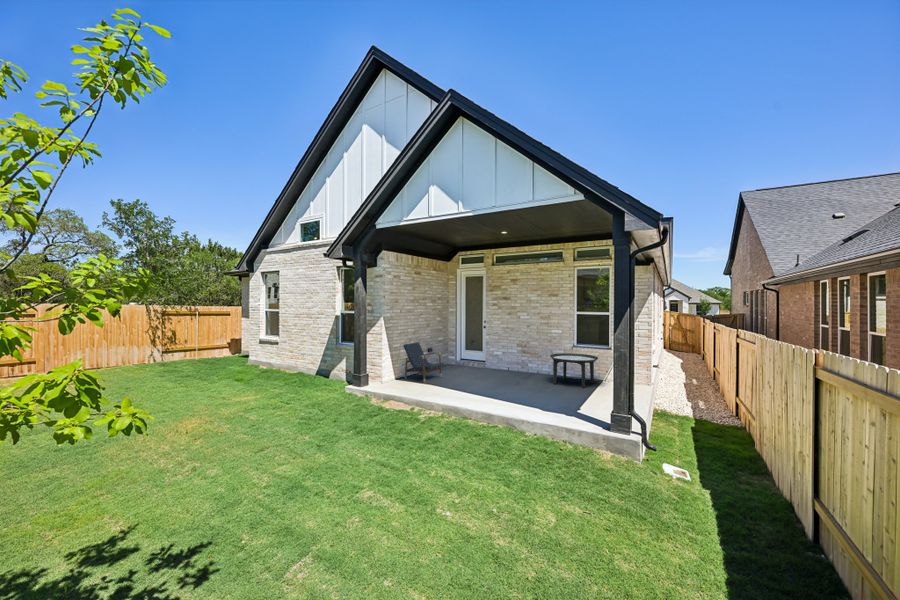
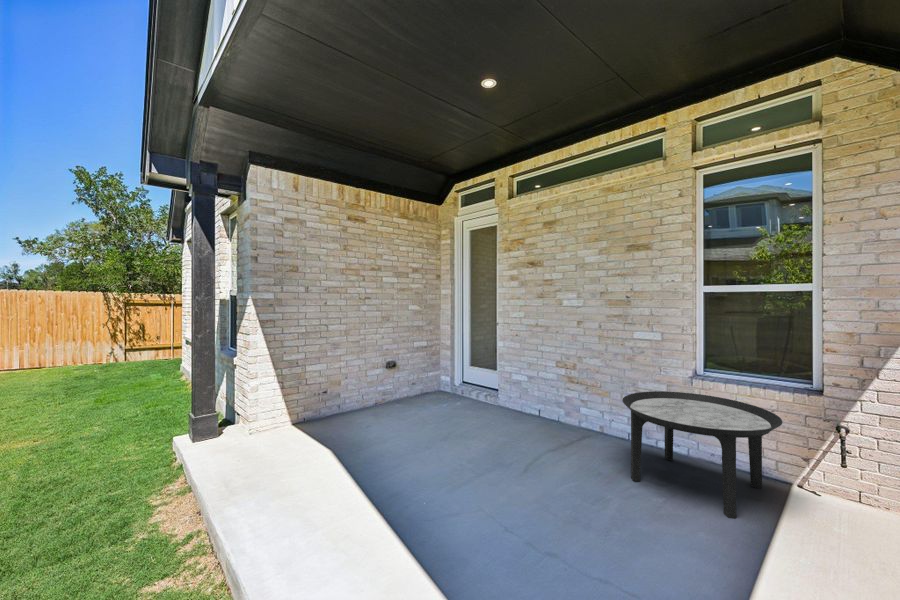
lounge chair: present [404,342,444,382] -> none [313,350,389,438]

